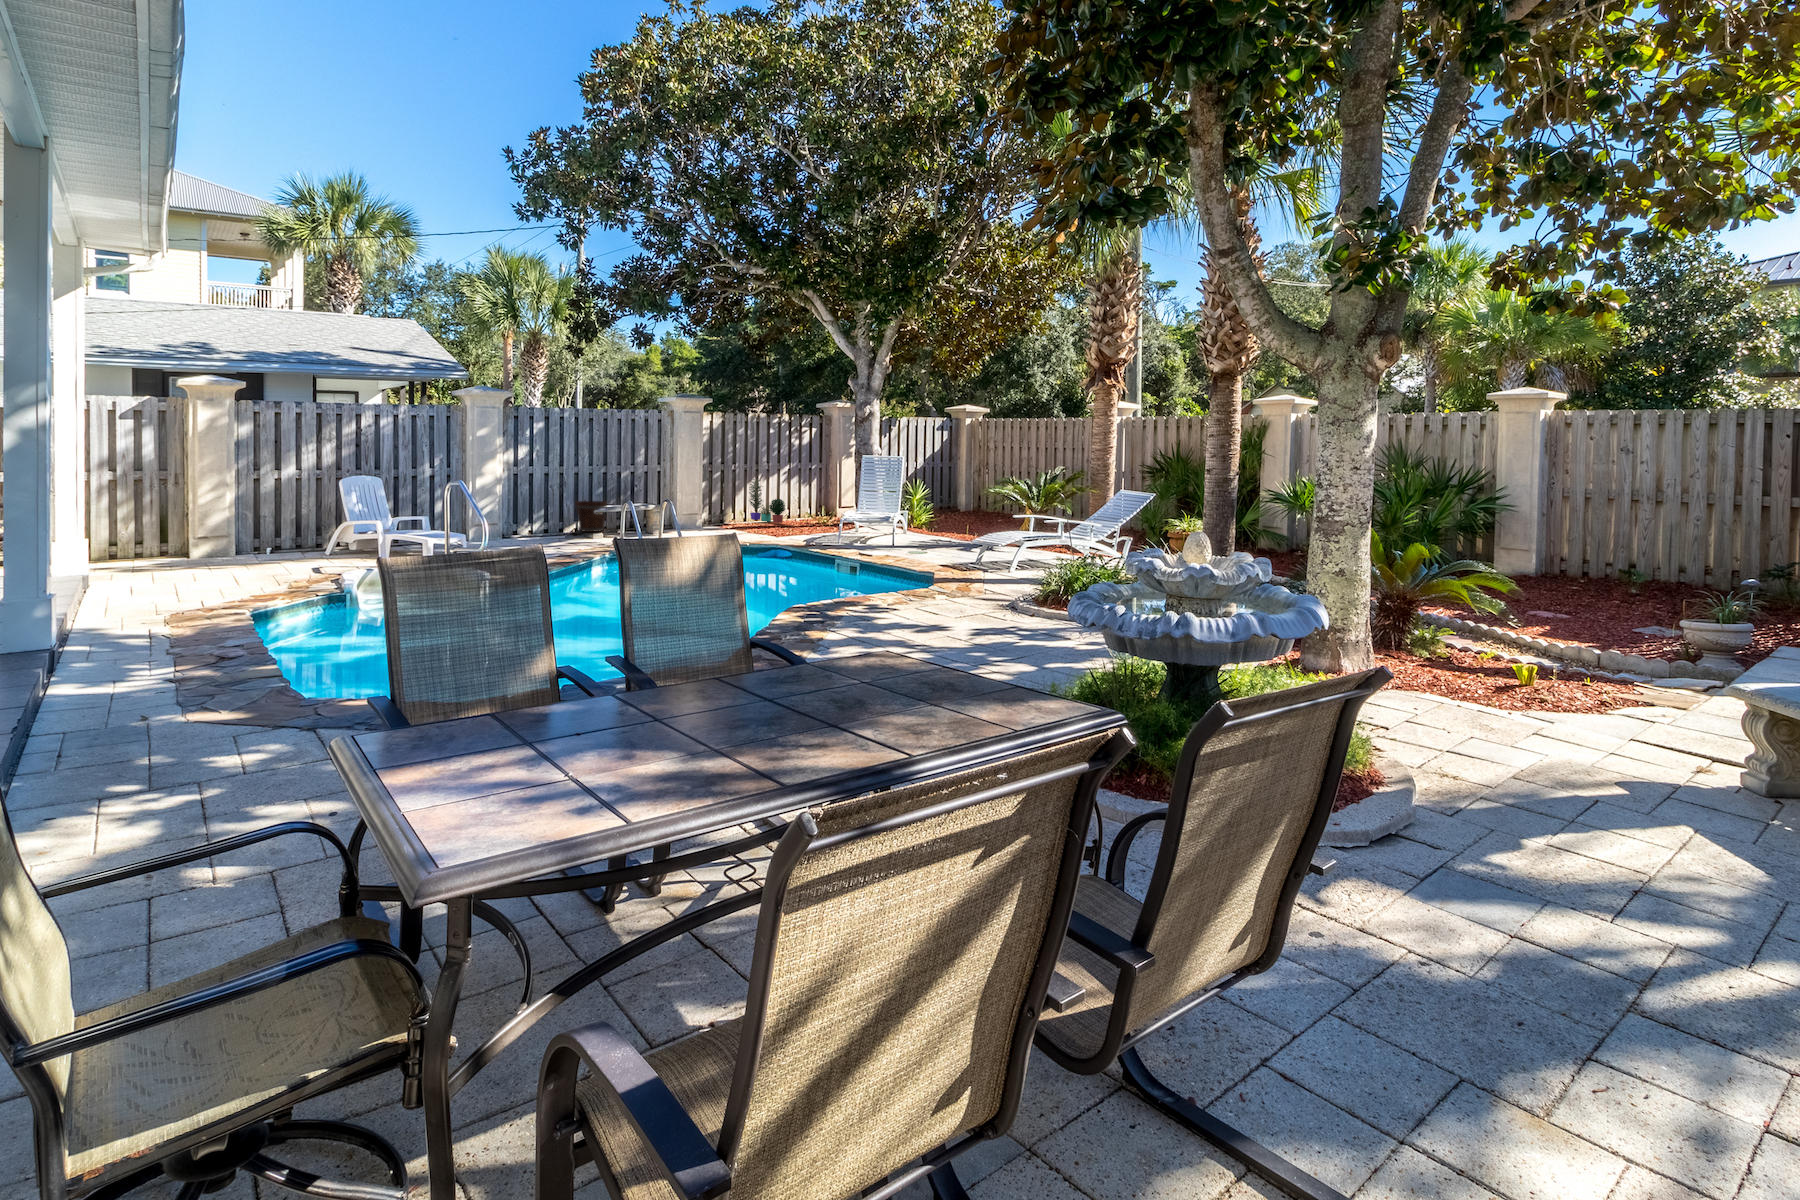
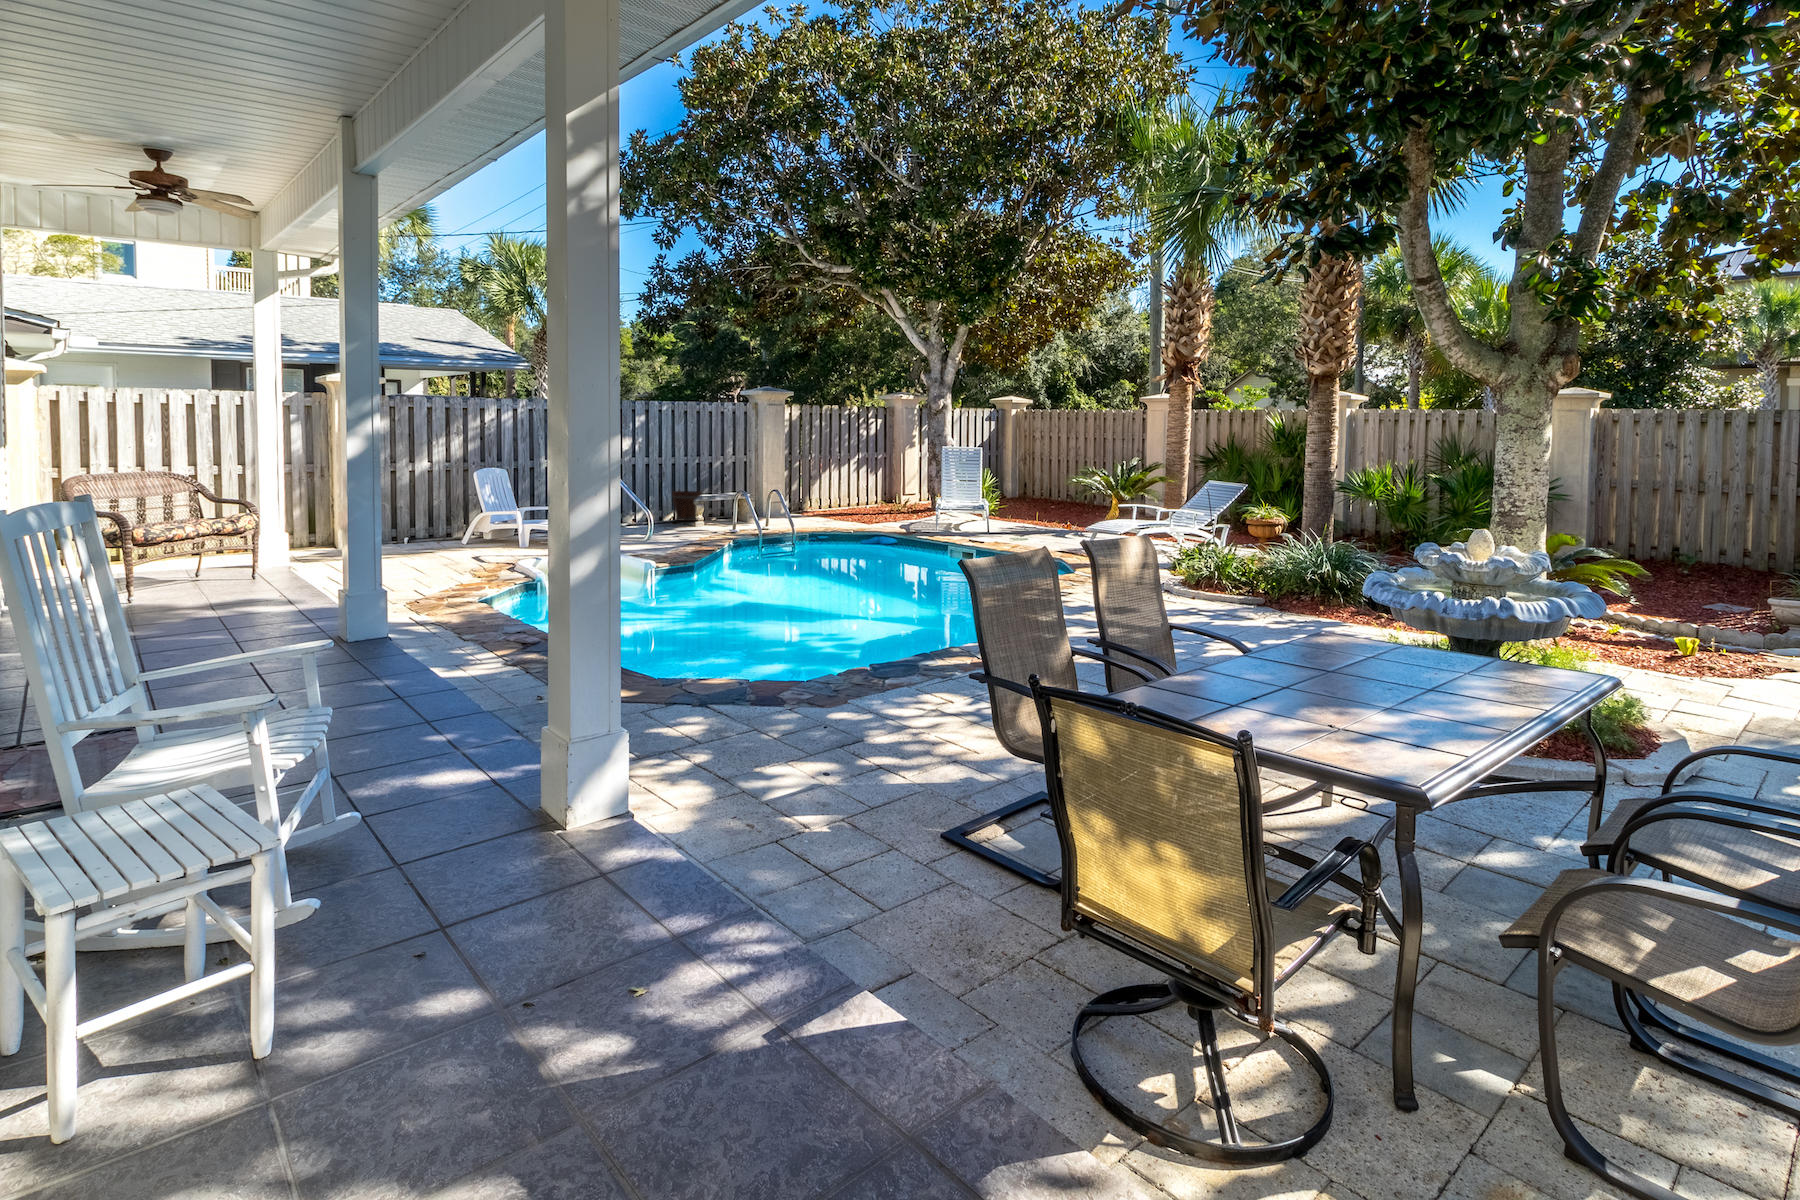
potted plant: present [749,479,785,523] -> none [823,468,863,511]

